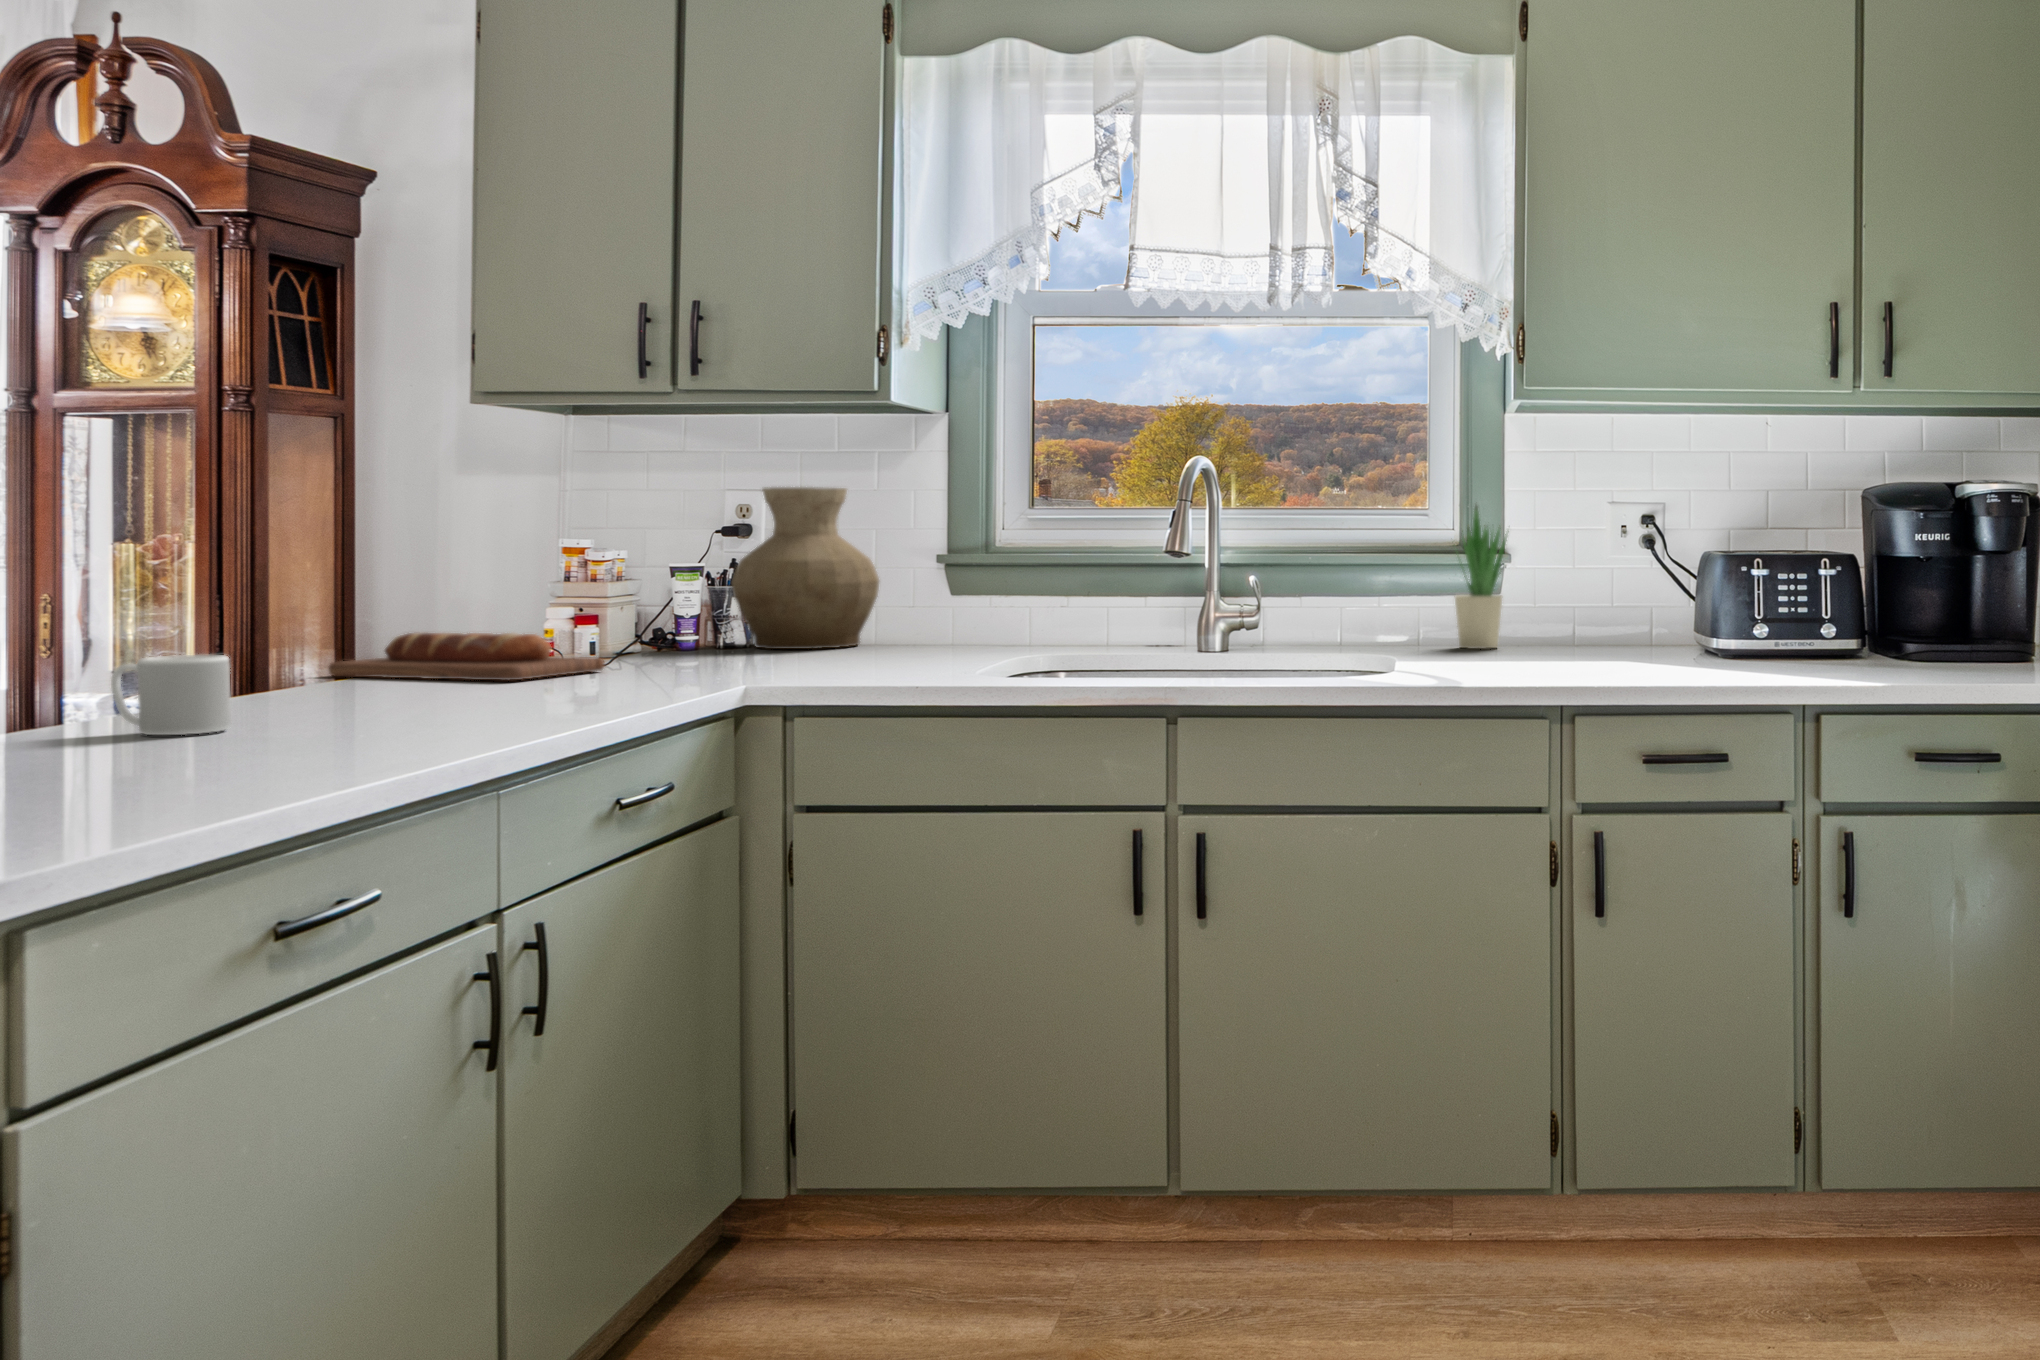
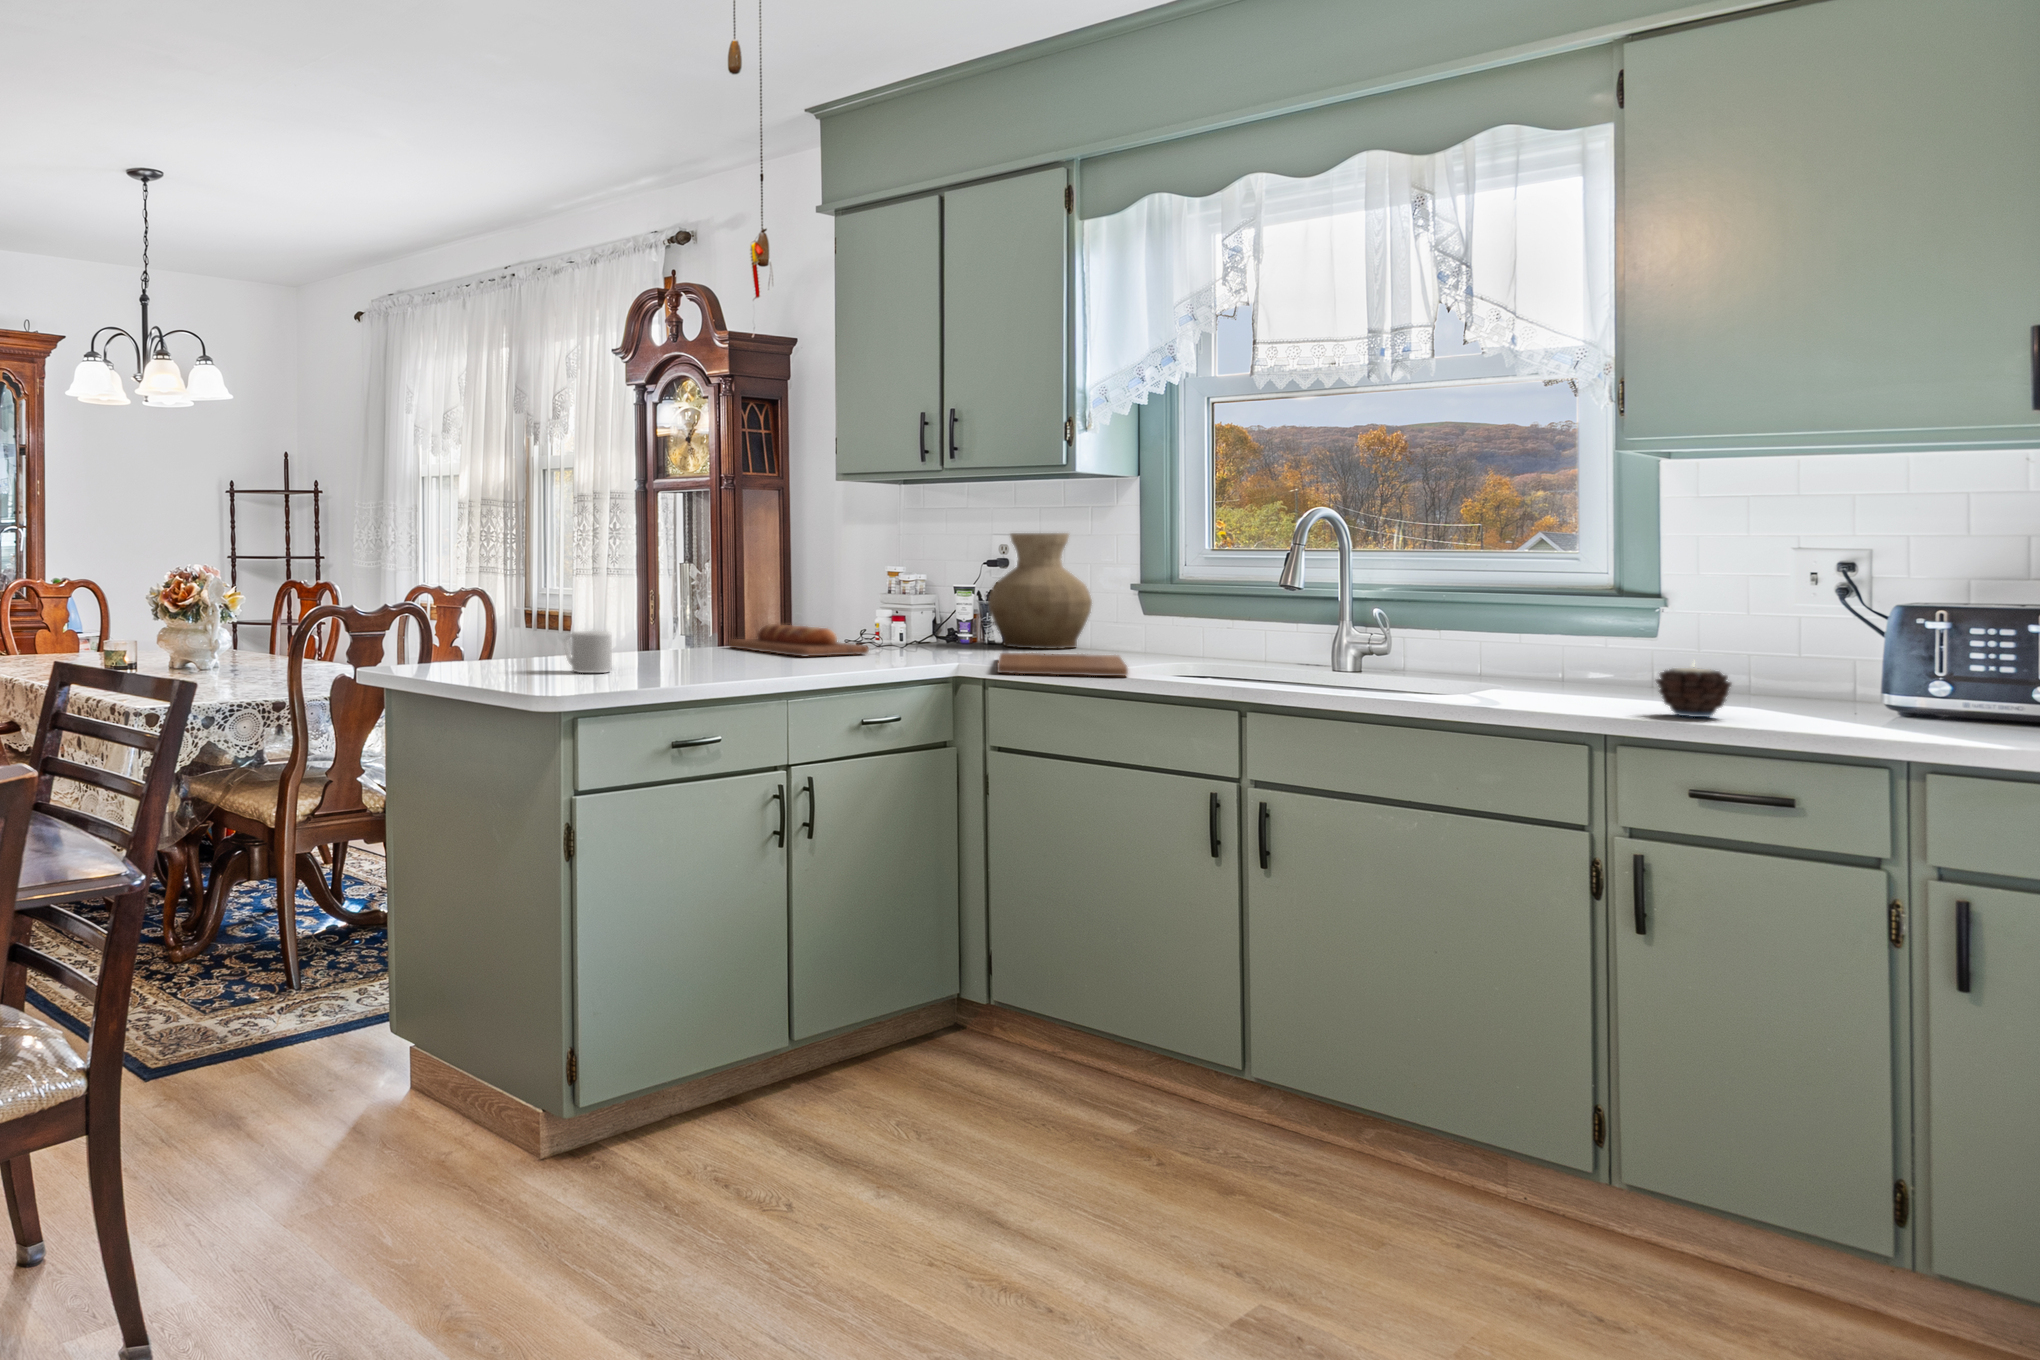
potted plant: present [1455,506,1507,648] -> none [1591,544,1664,686]
candle: none [1584,614,1645,671] -> present [1656,663,1731,717]
cutting board: none [814,649,1037,681] -> present [997,653,1128,676]

